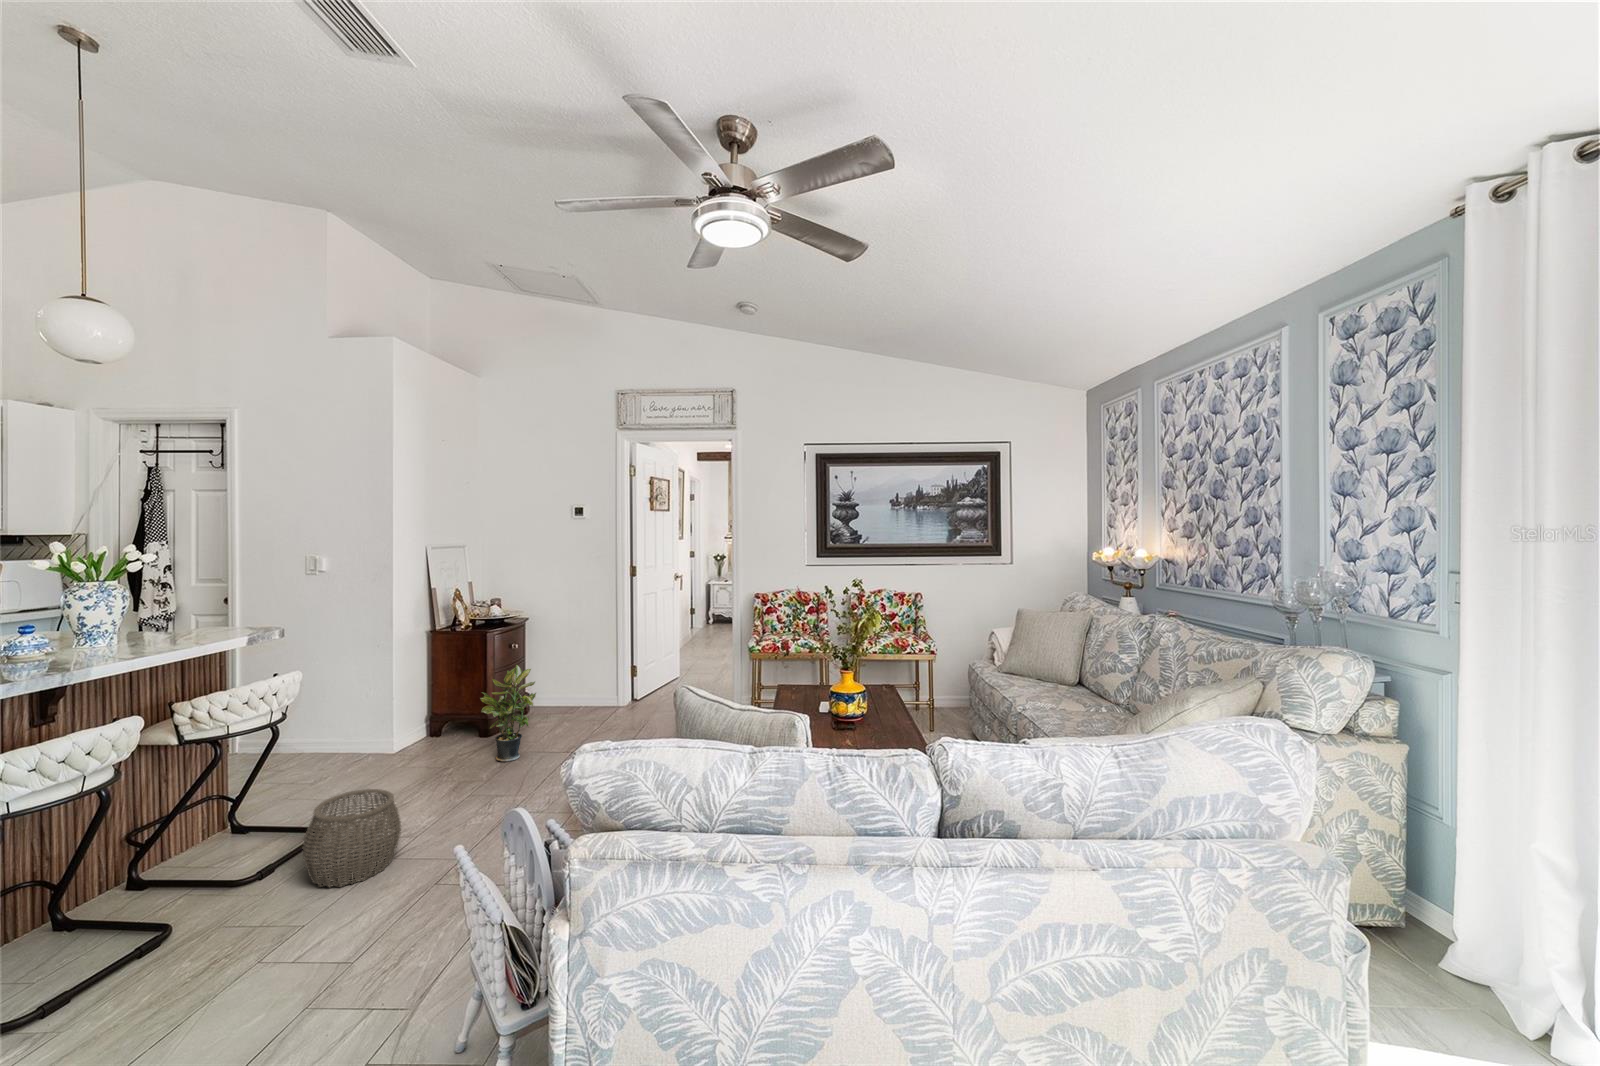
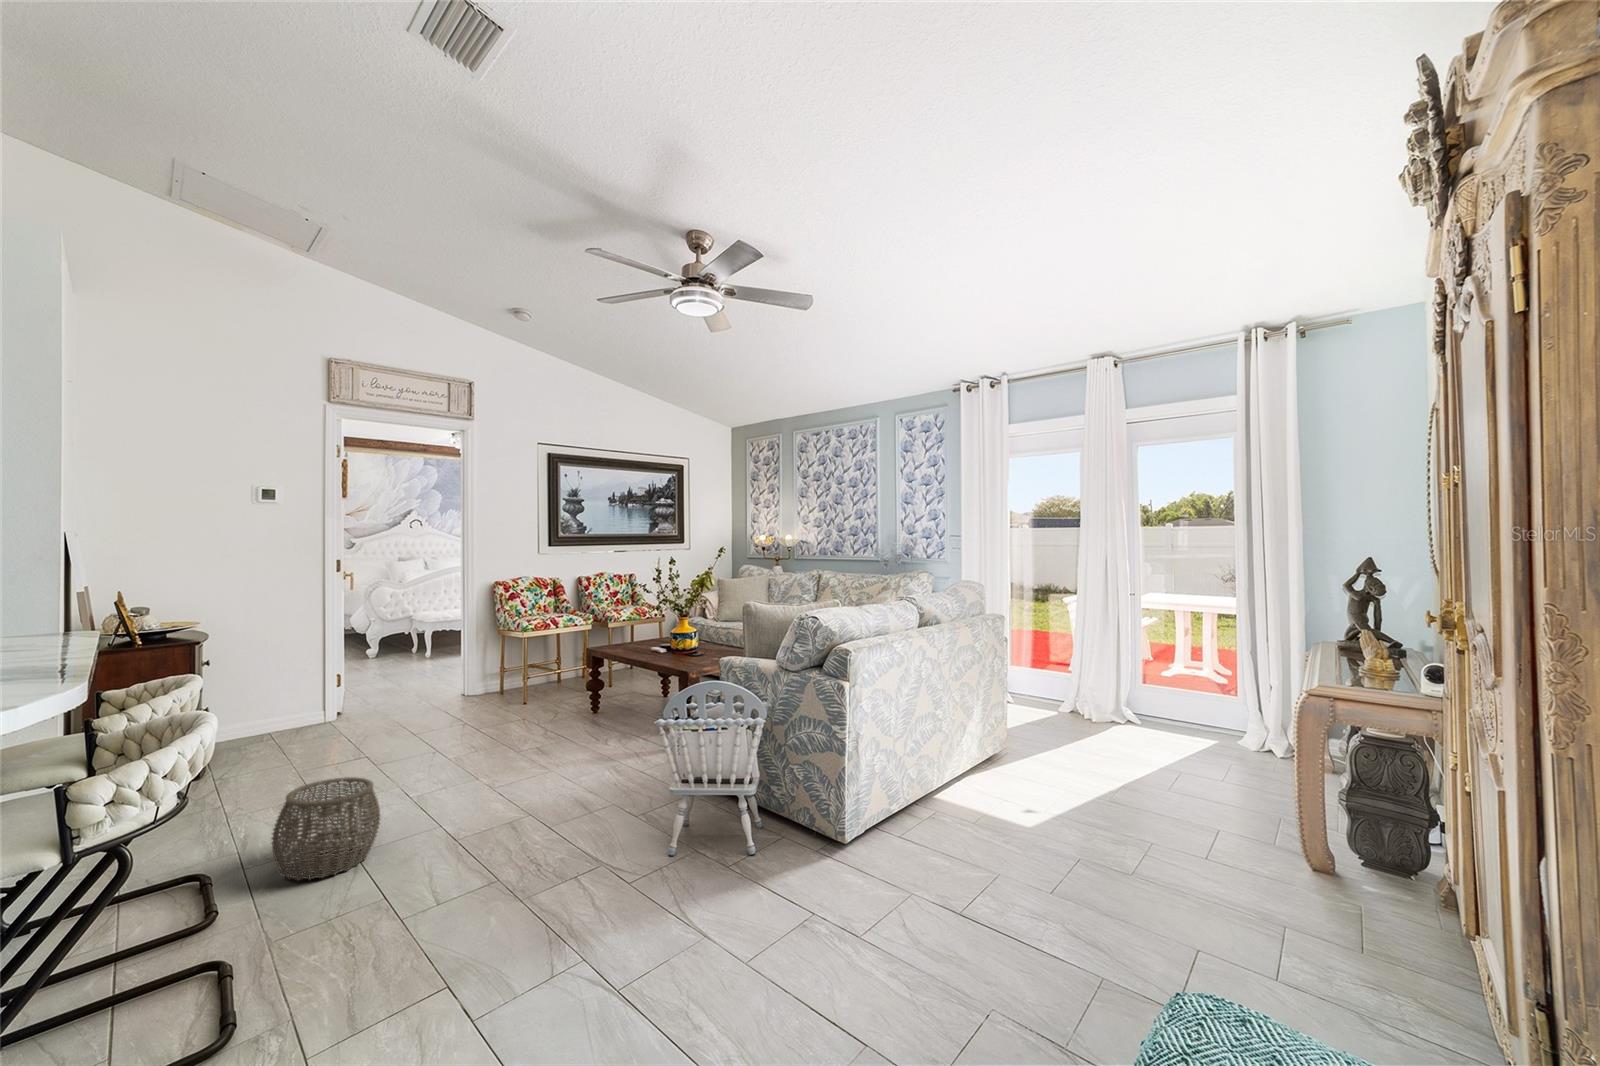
potted plant: present [480,665,536,762] -> none [250,667,325,783]

